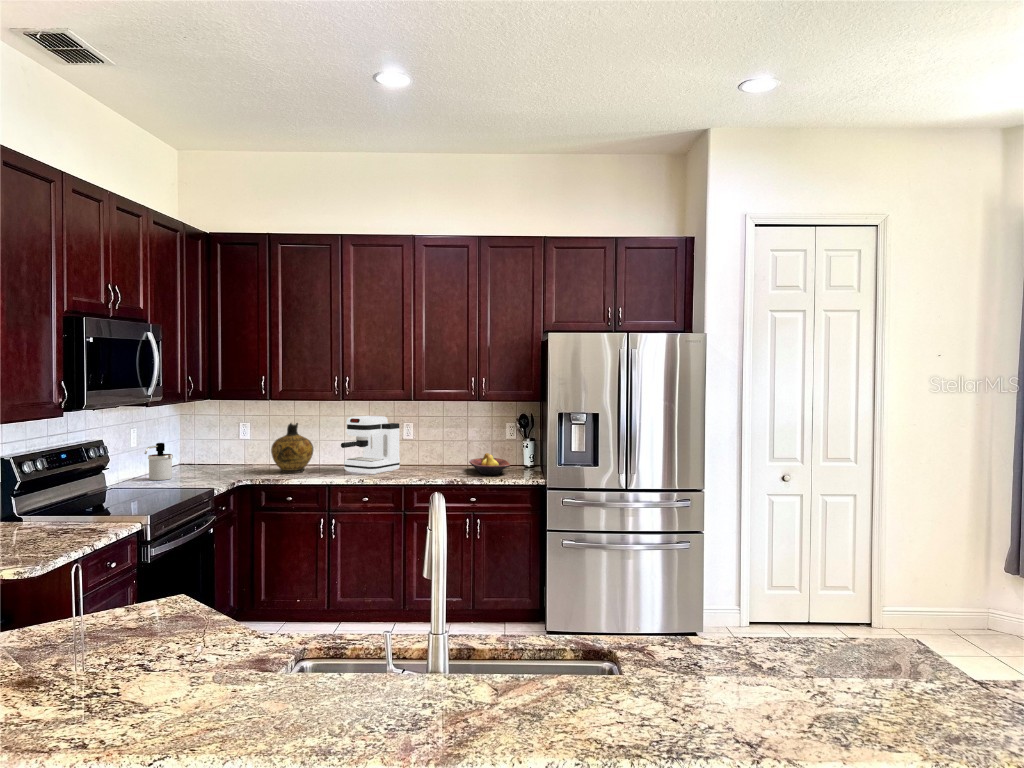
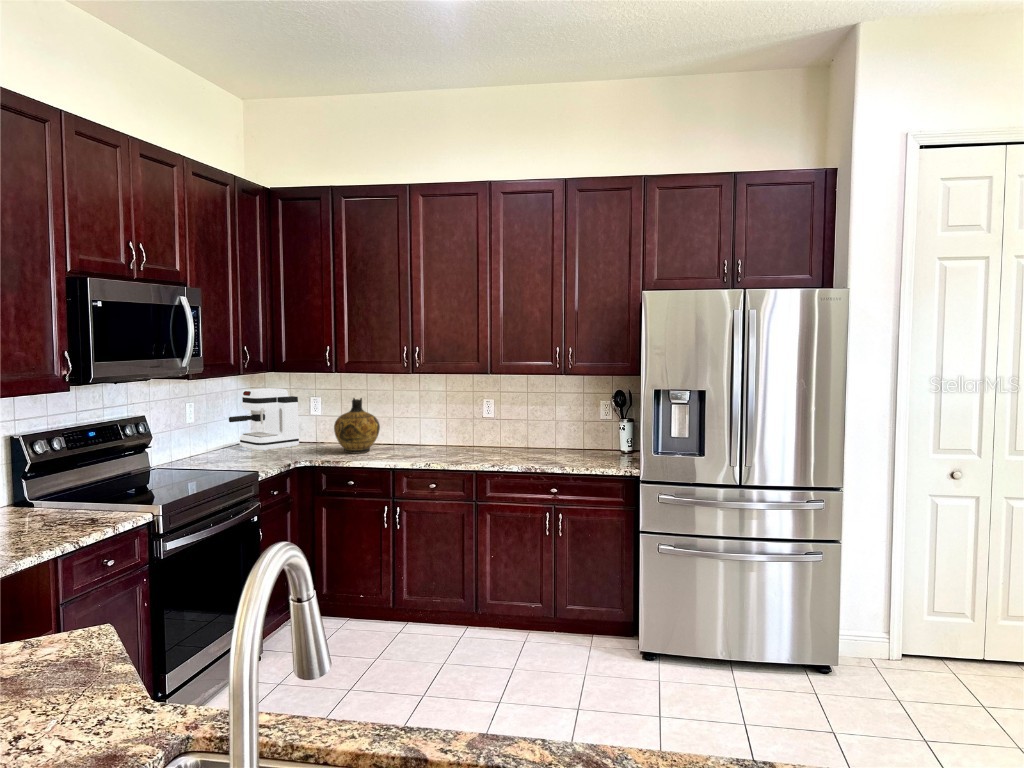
coffee maker: present [341,416,400,475] -> present [229,388,299,451]
soap dispenser: present [145,443,173,480] -> none [197,418,229,459]
fruit bowl: present [469,453,510,475] -> none [552,435,599,462]

